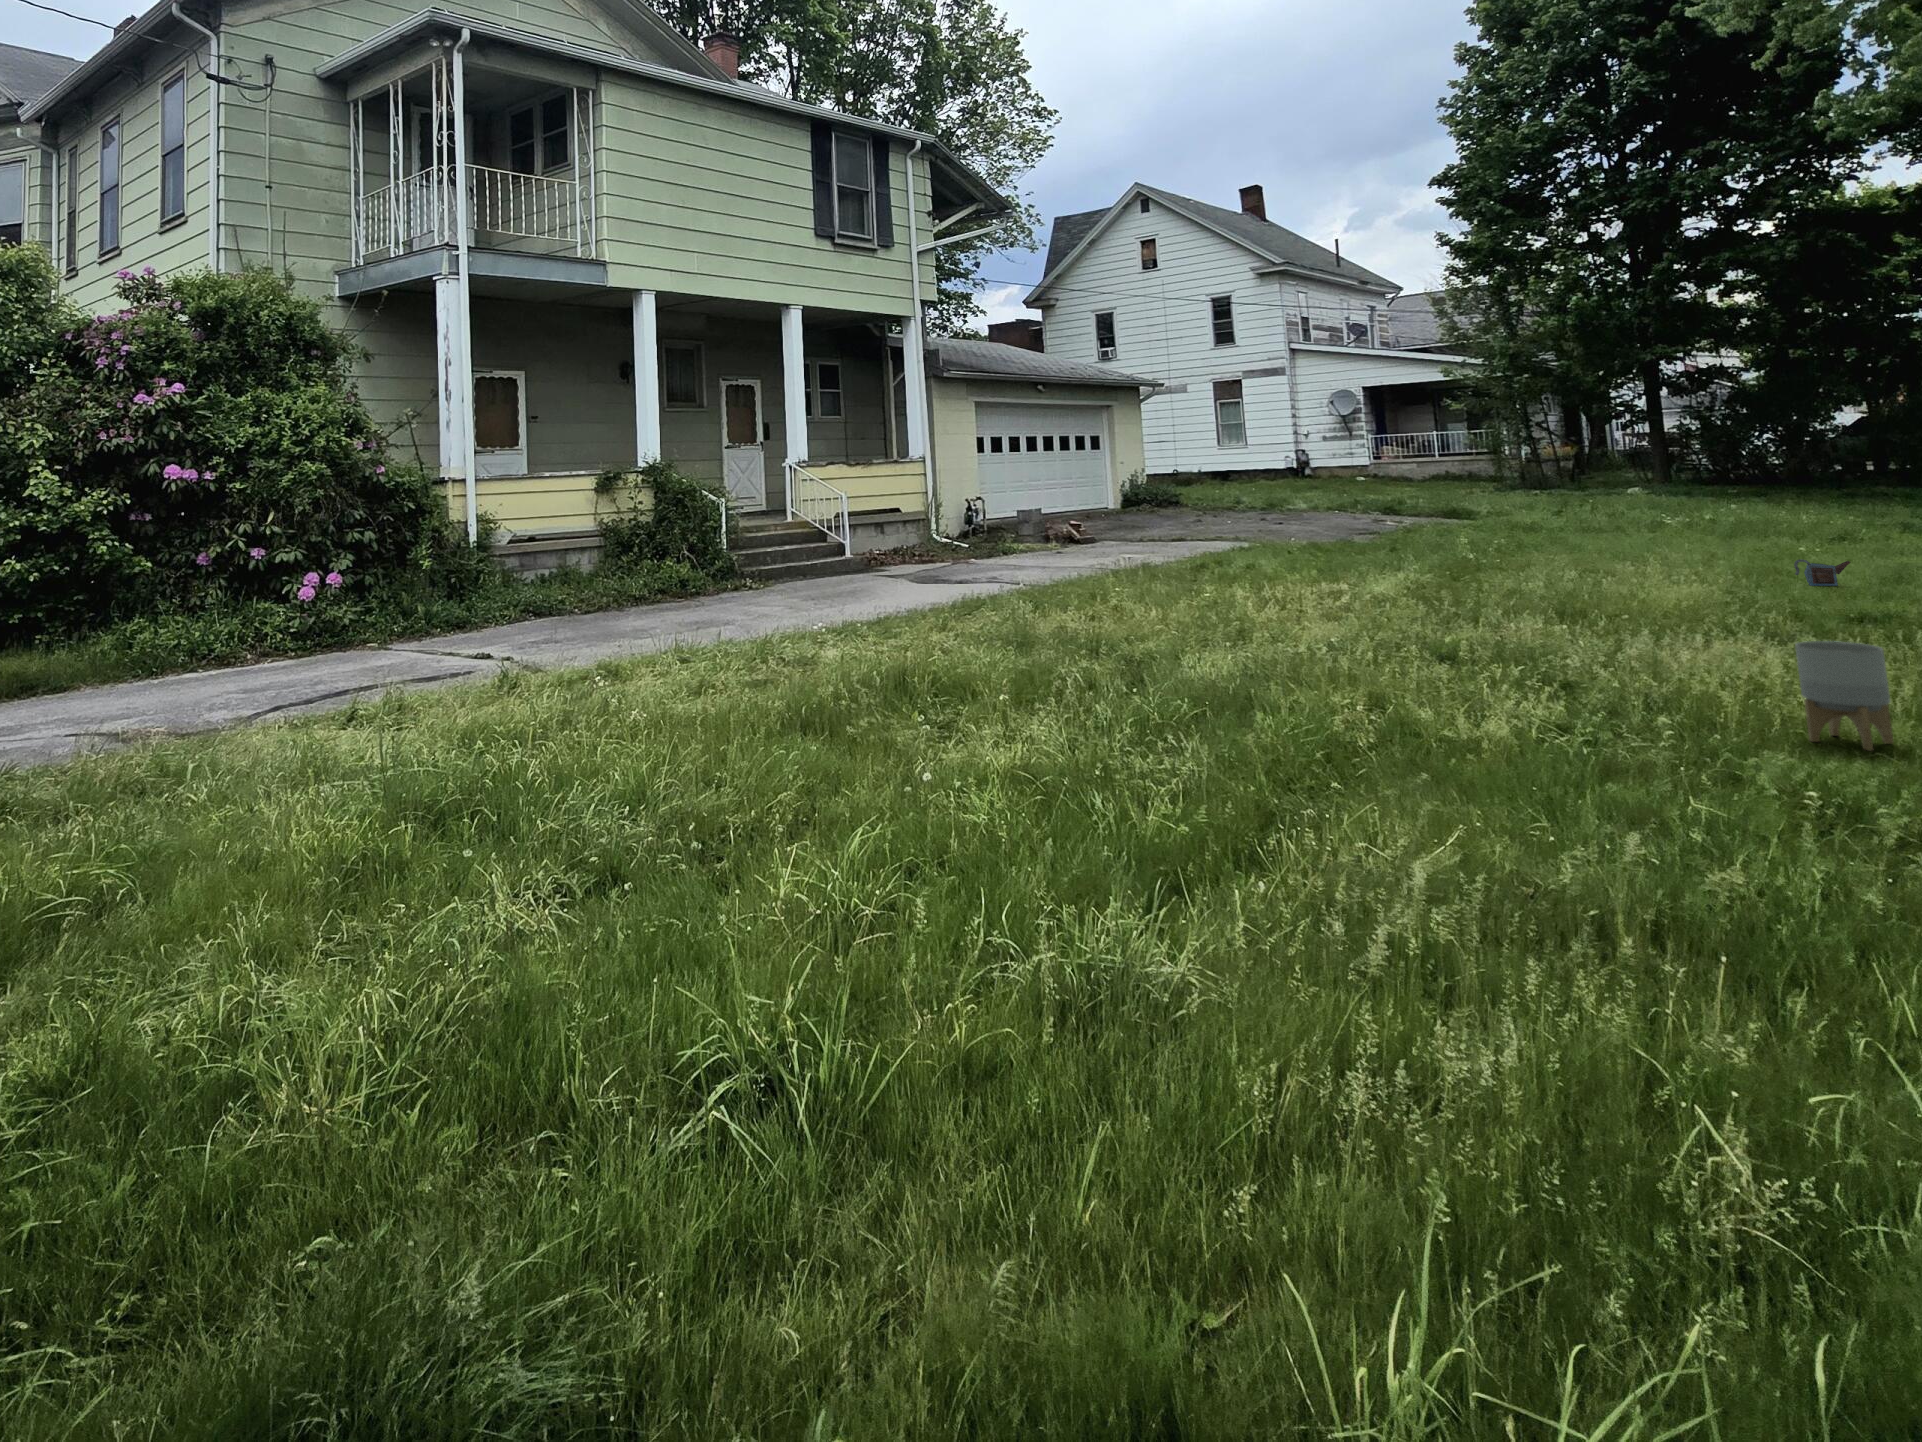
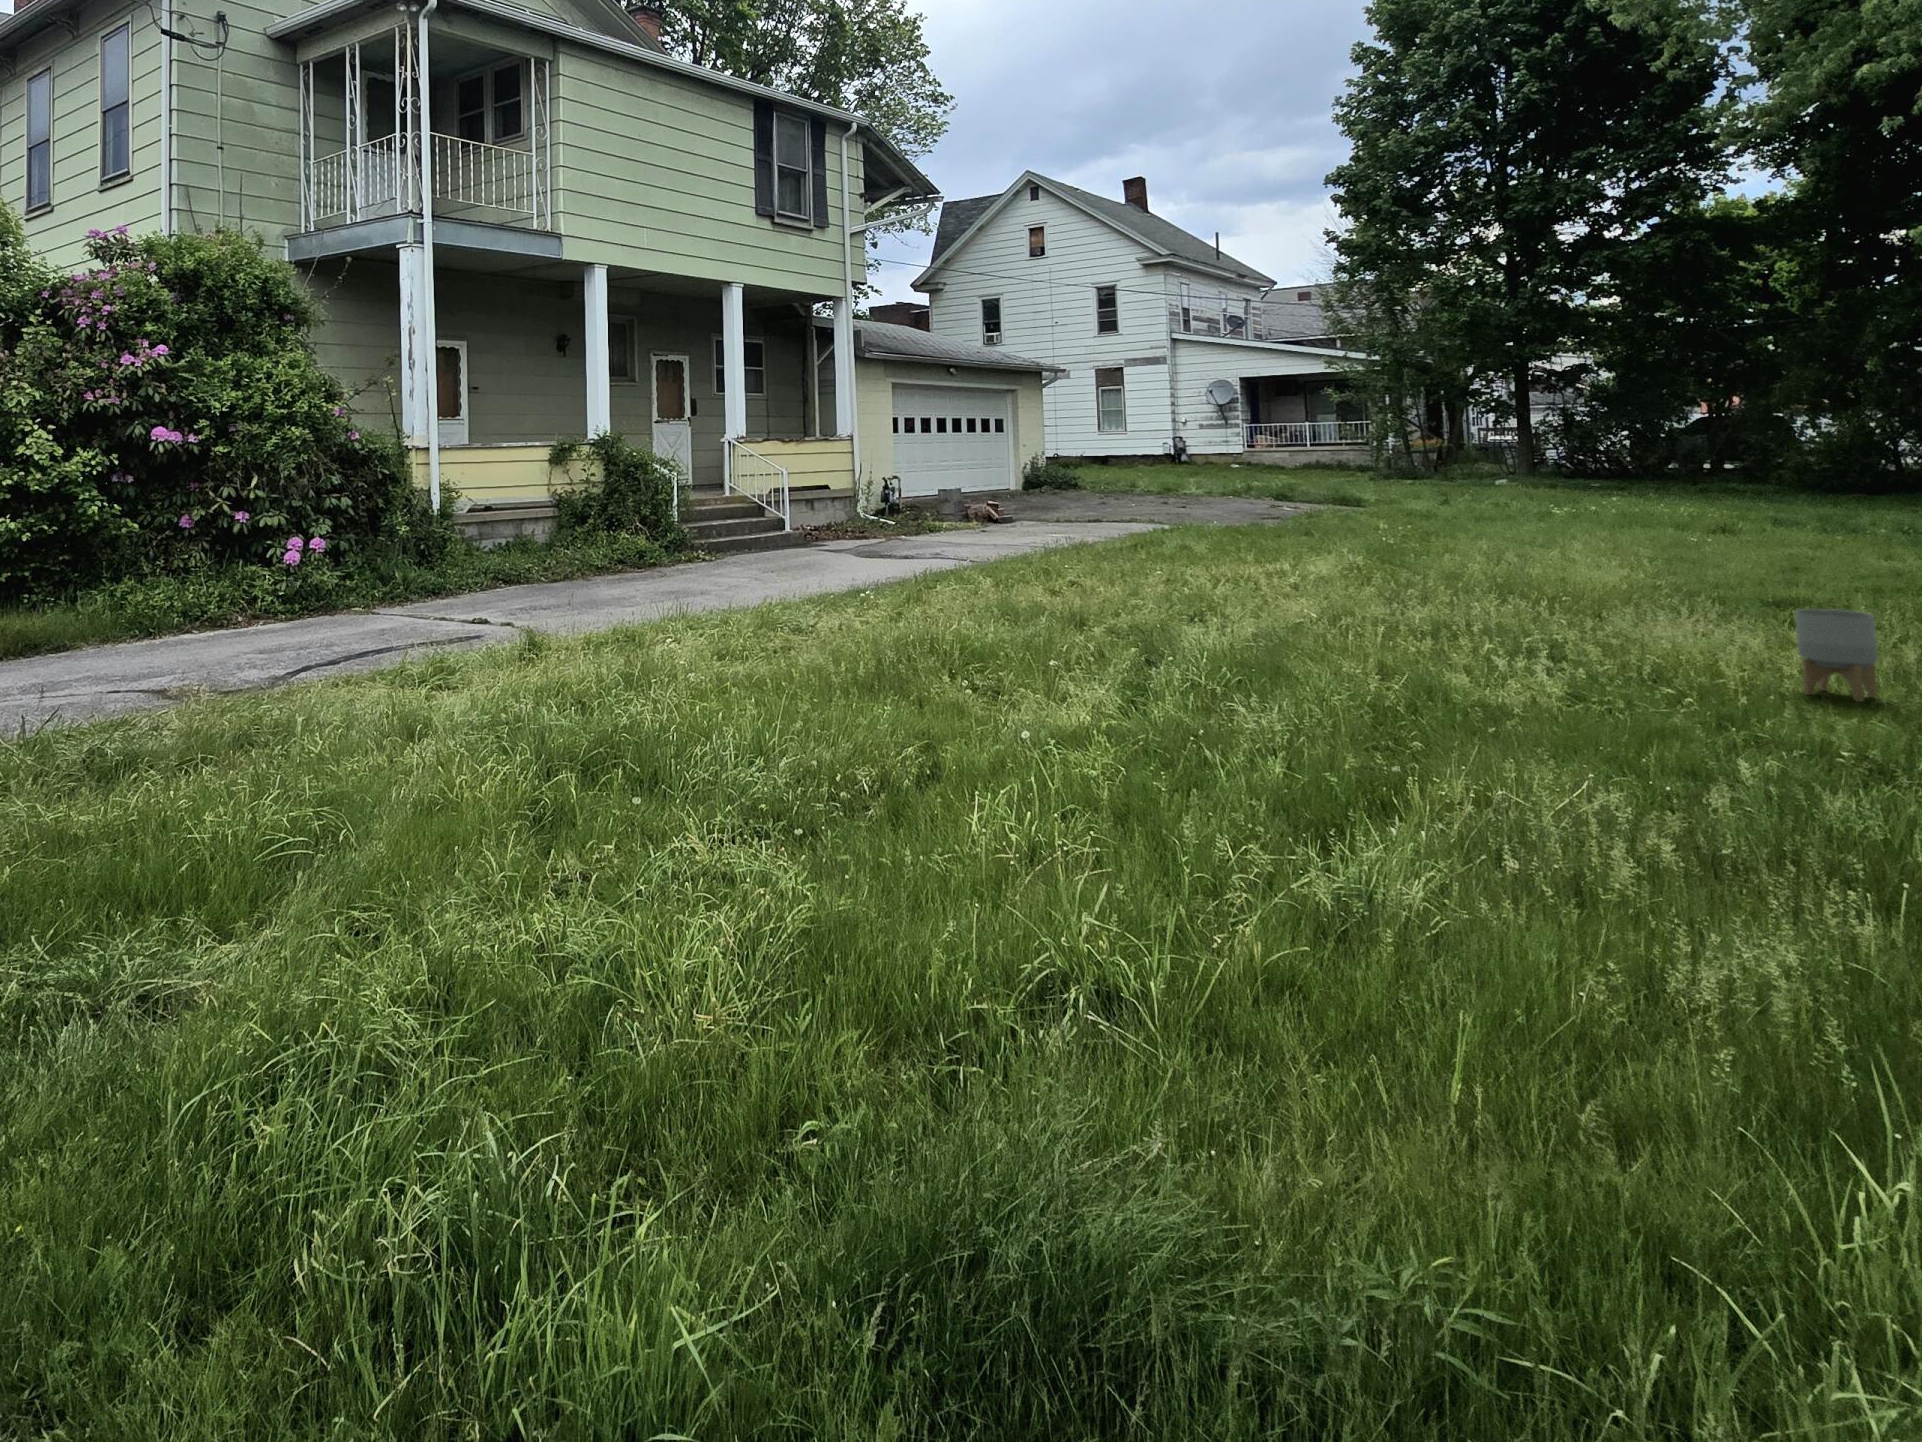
watering can: present [1794,559,1851,586] -> none [1701,544,1752,568]

